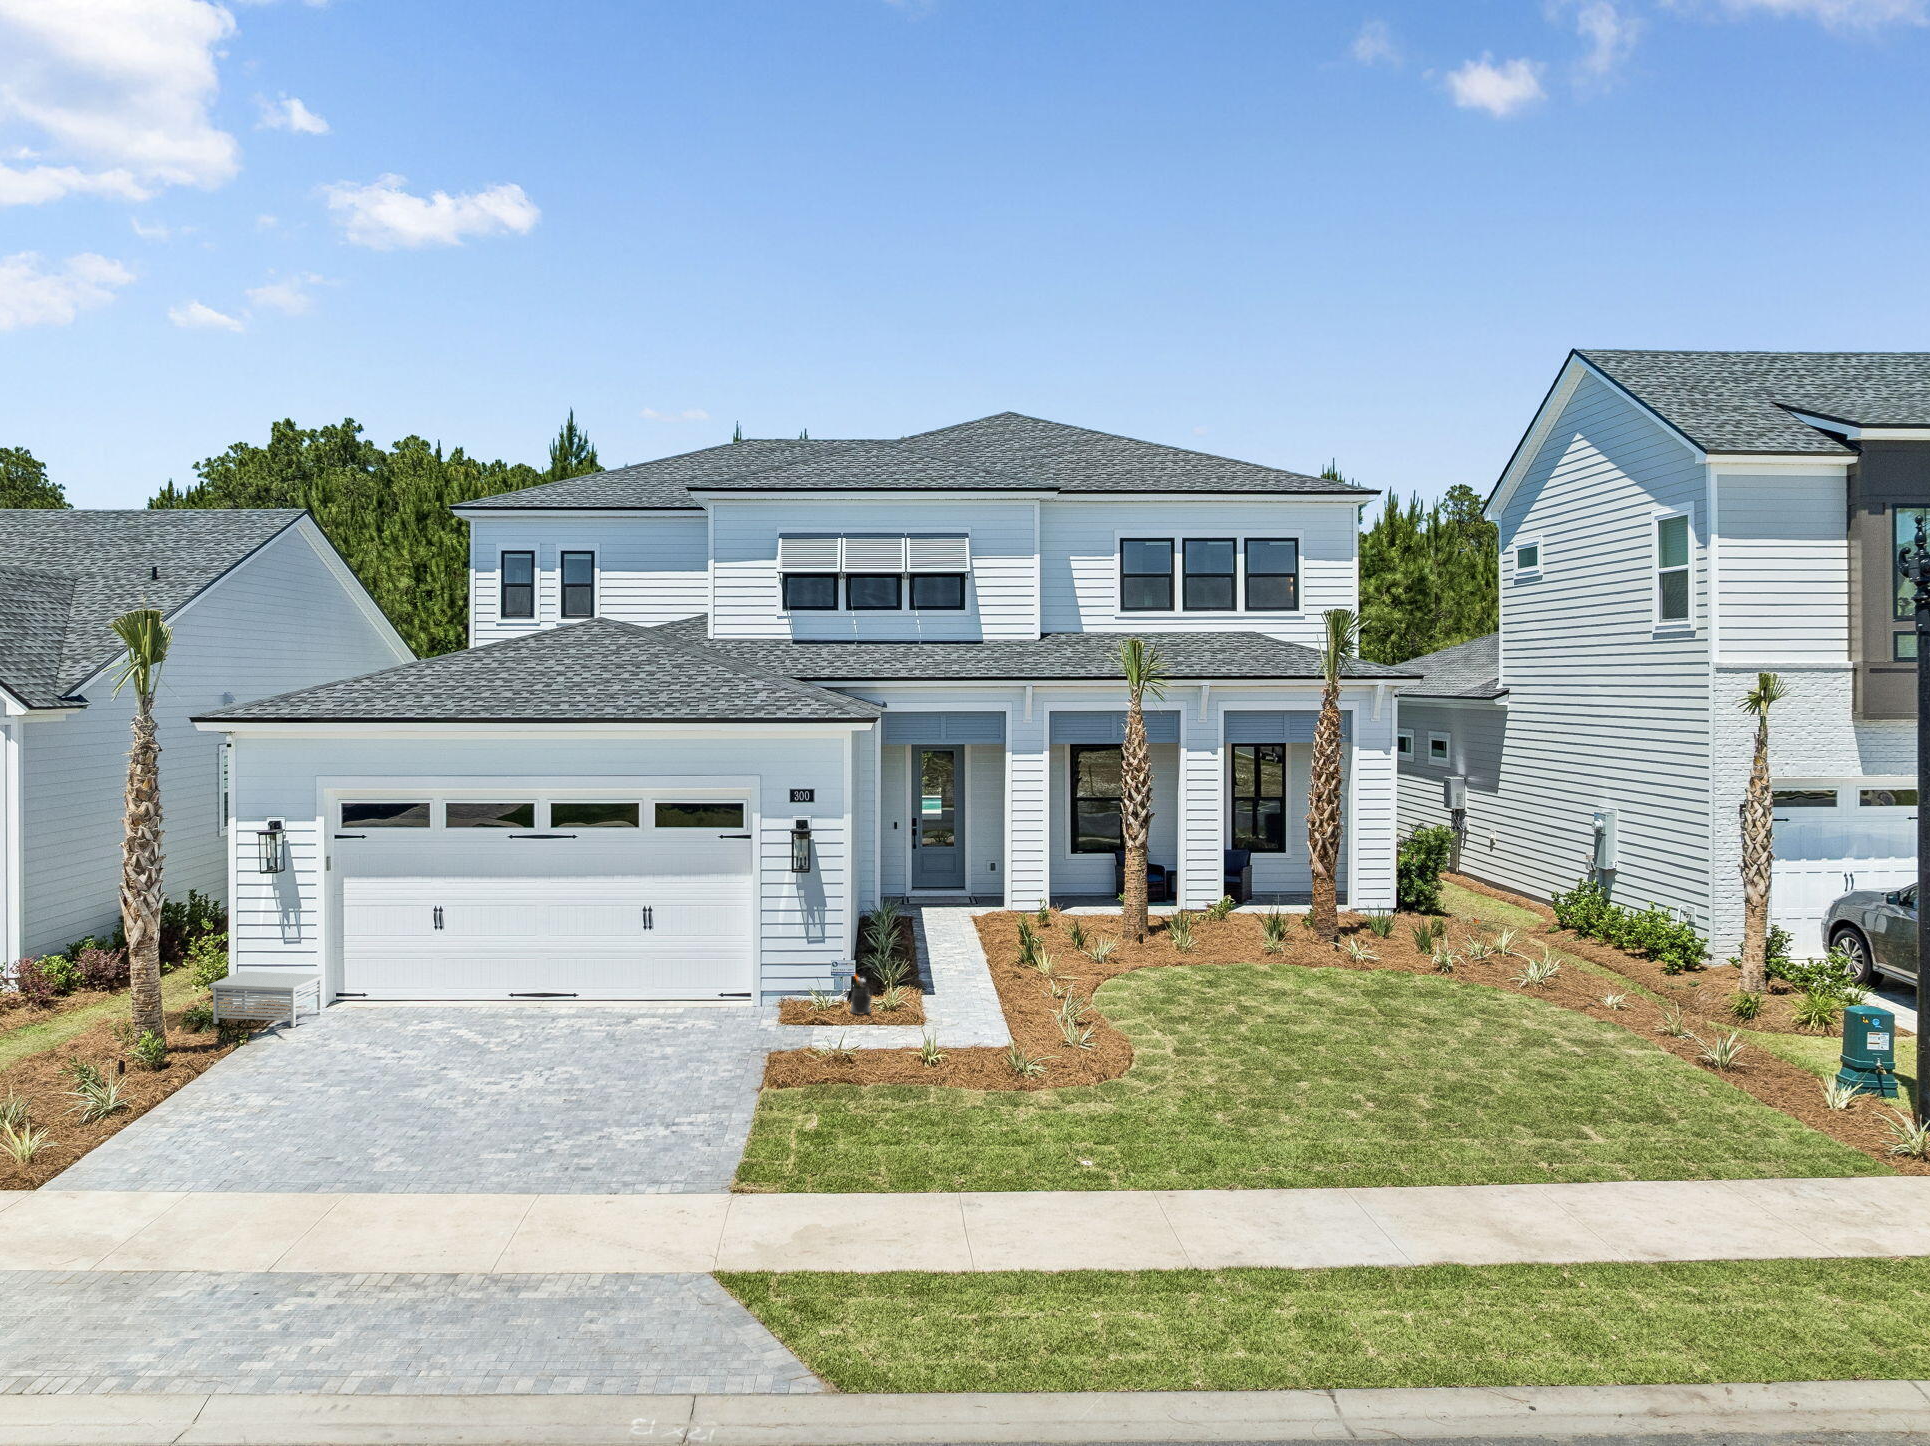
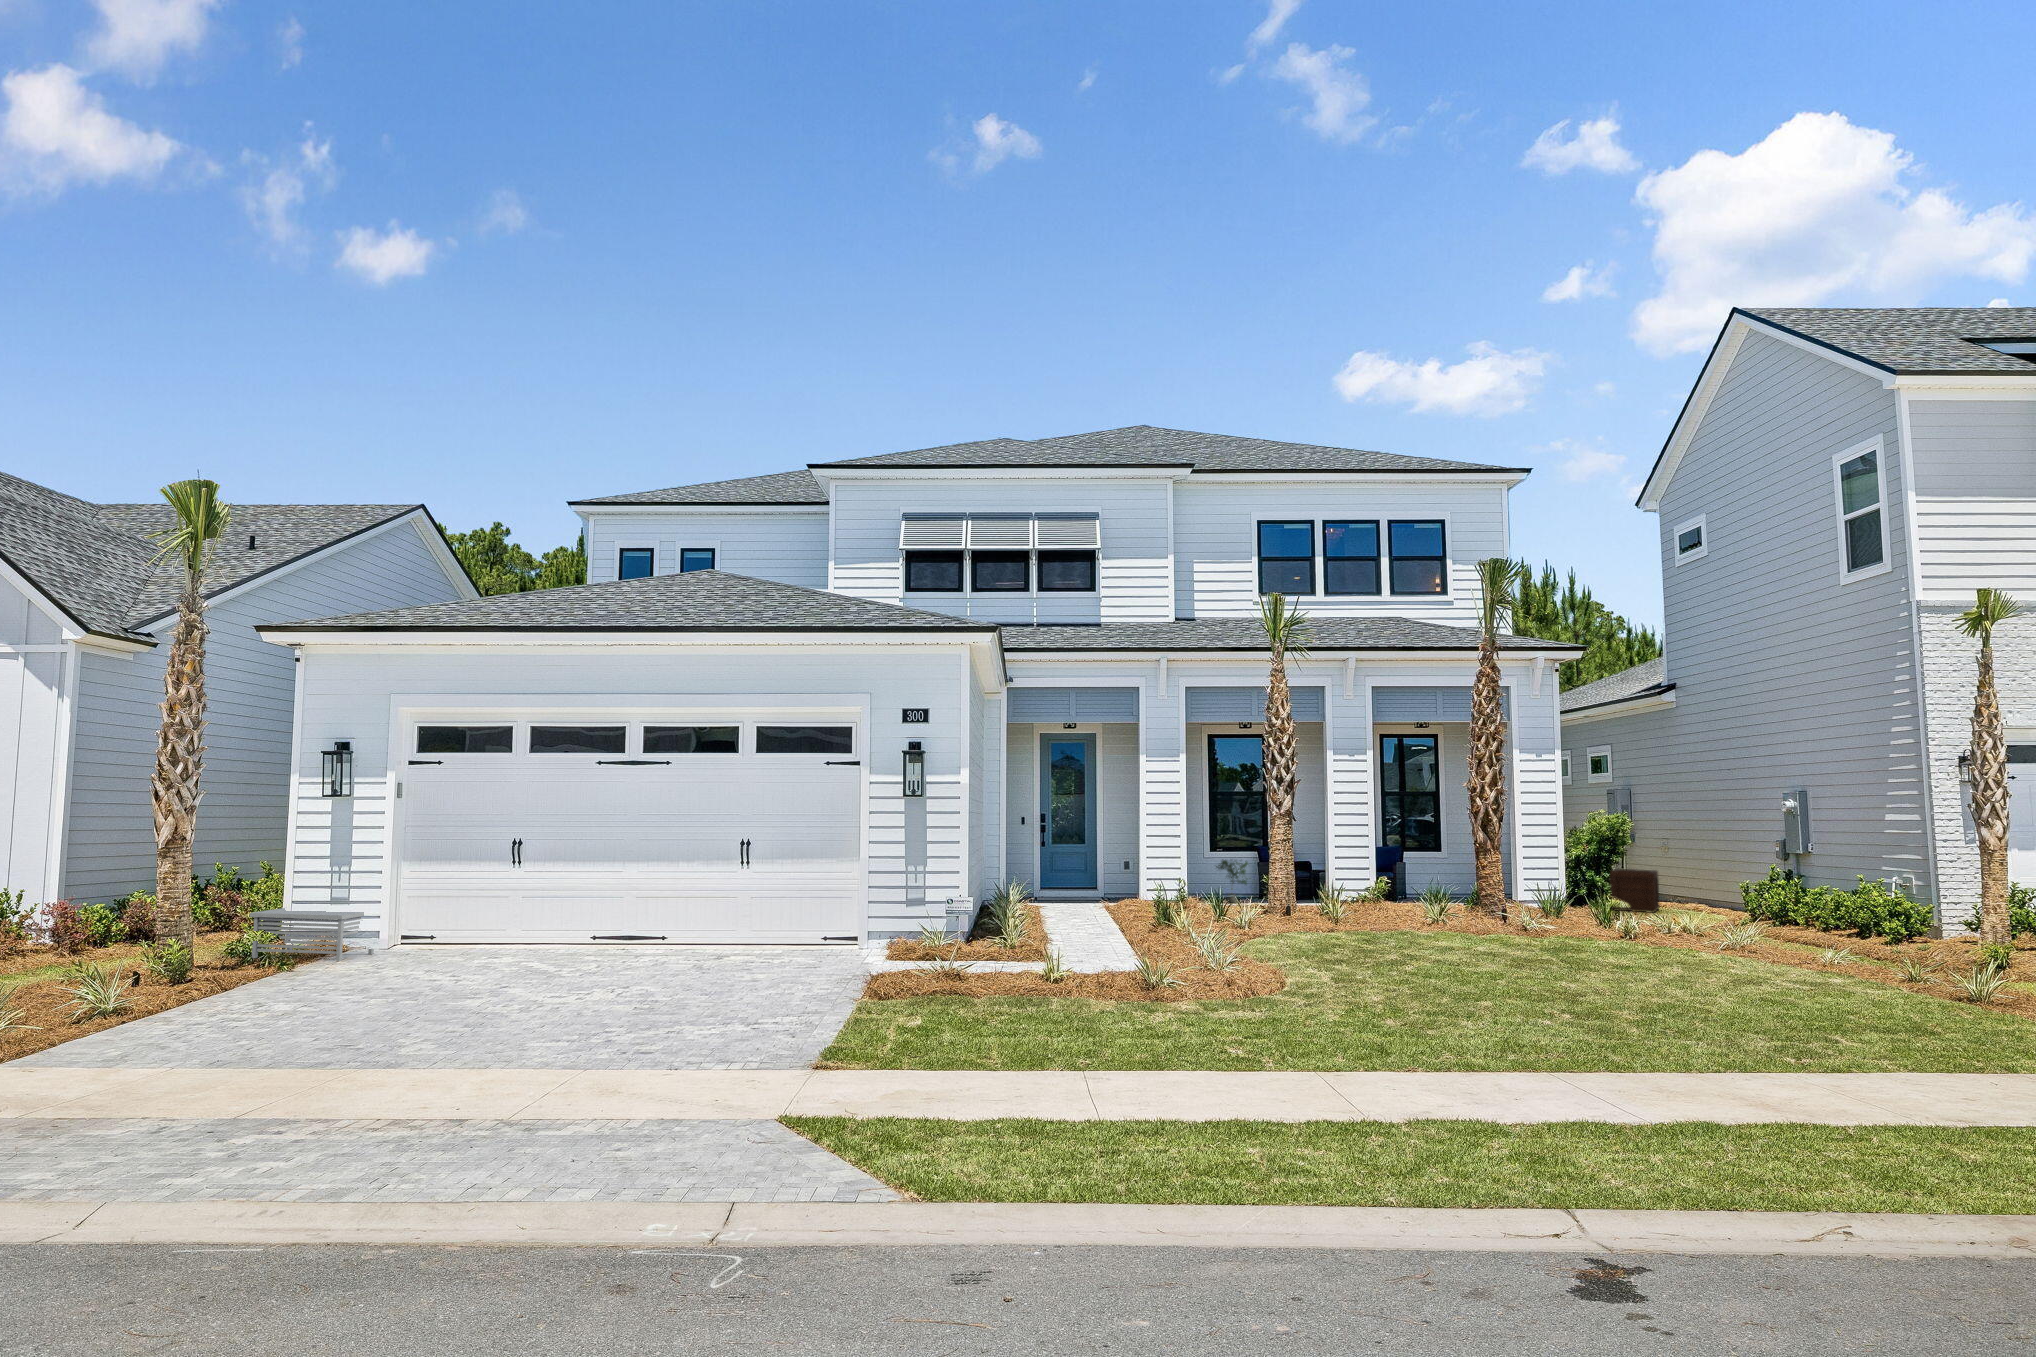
potted plant: none [1076,866,1109,905] -> present [1216,860,1248,903]
wooden crate: none [1432,874,1476,918] -> present [1610,869,1660,913]
watering can: present [850,976,872,1014] -> none [962,915,988,959]

